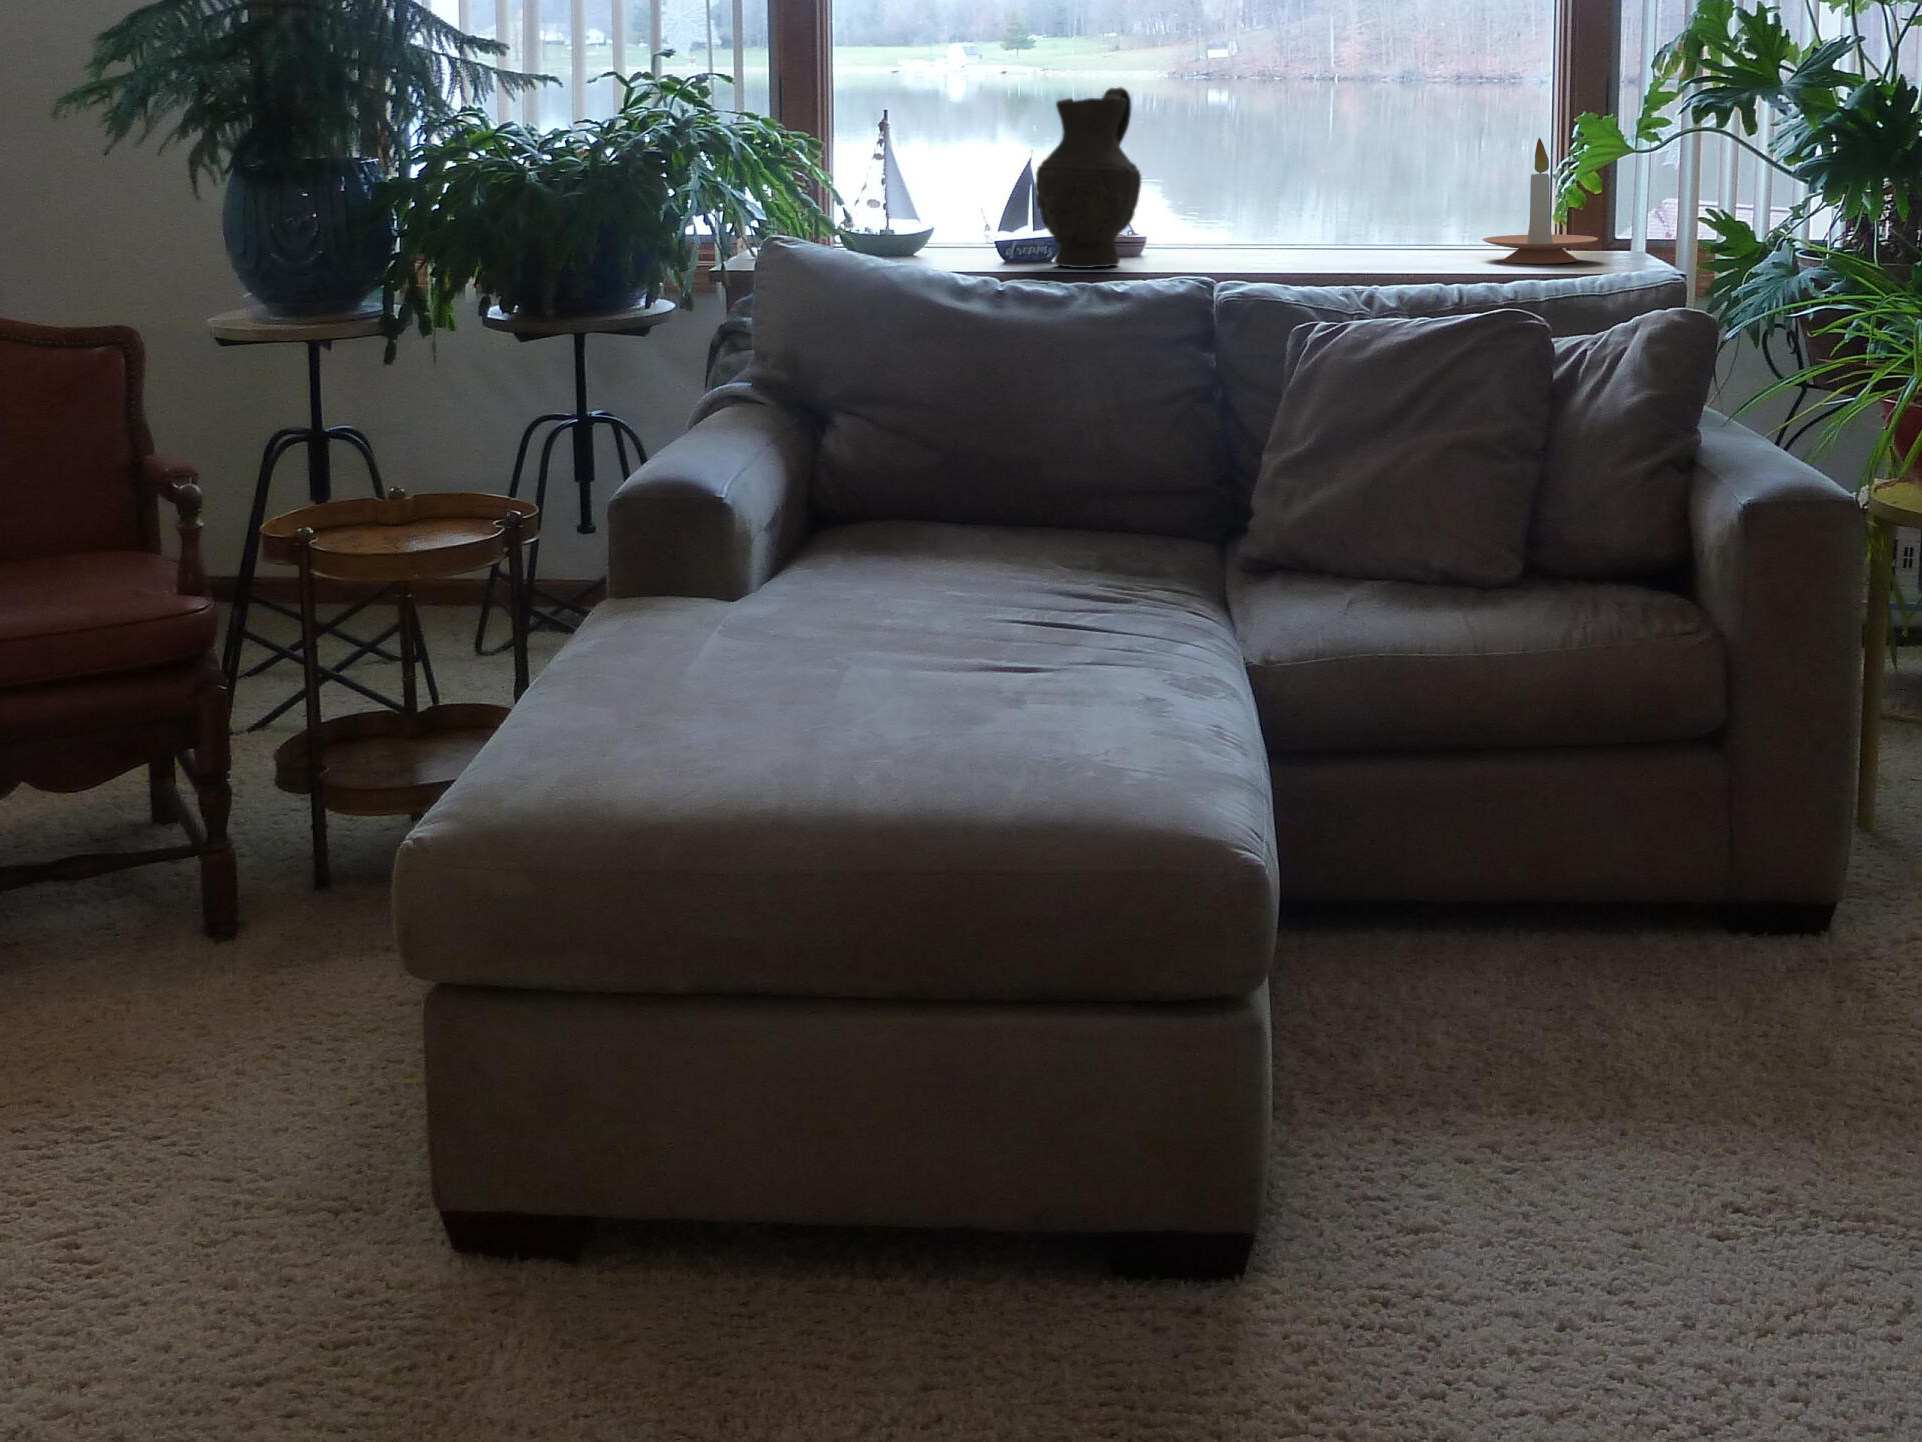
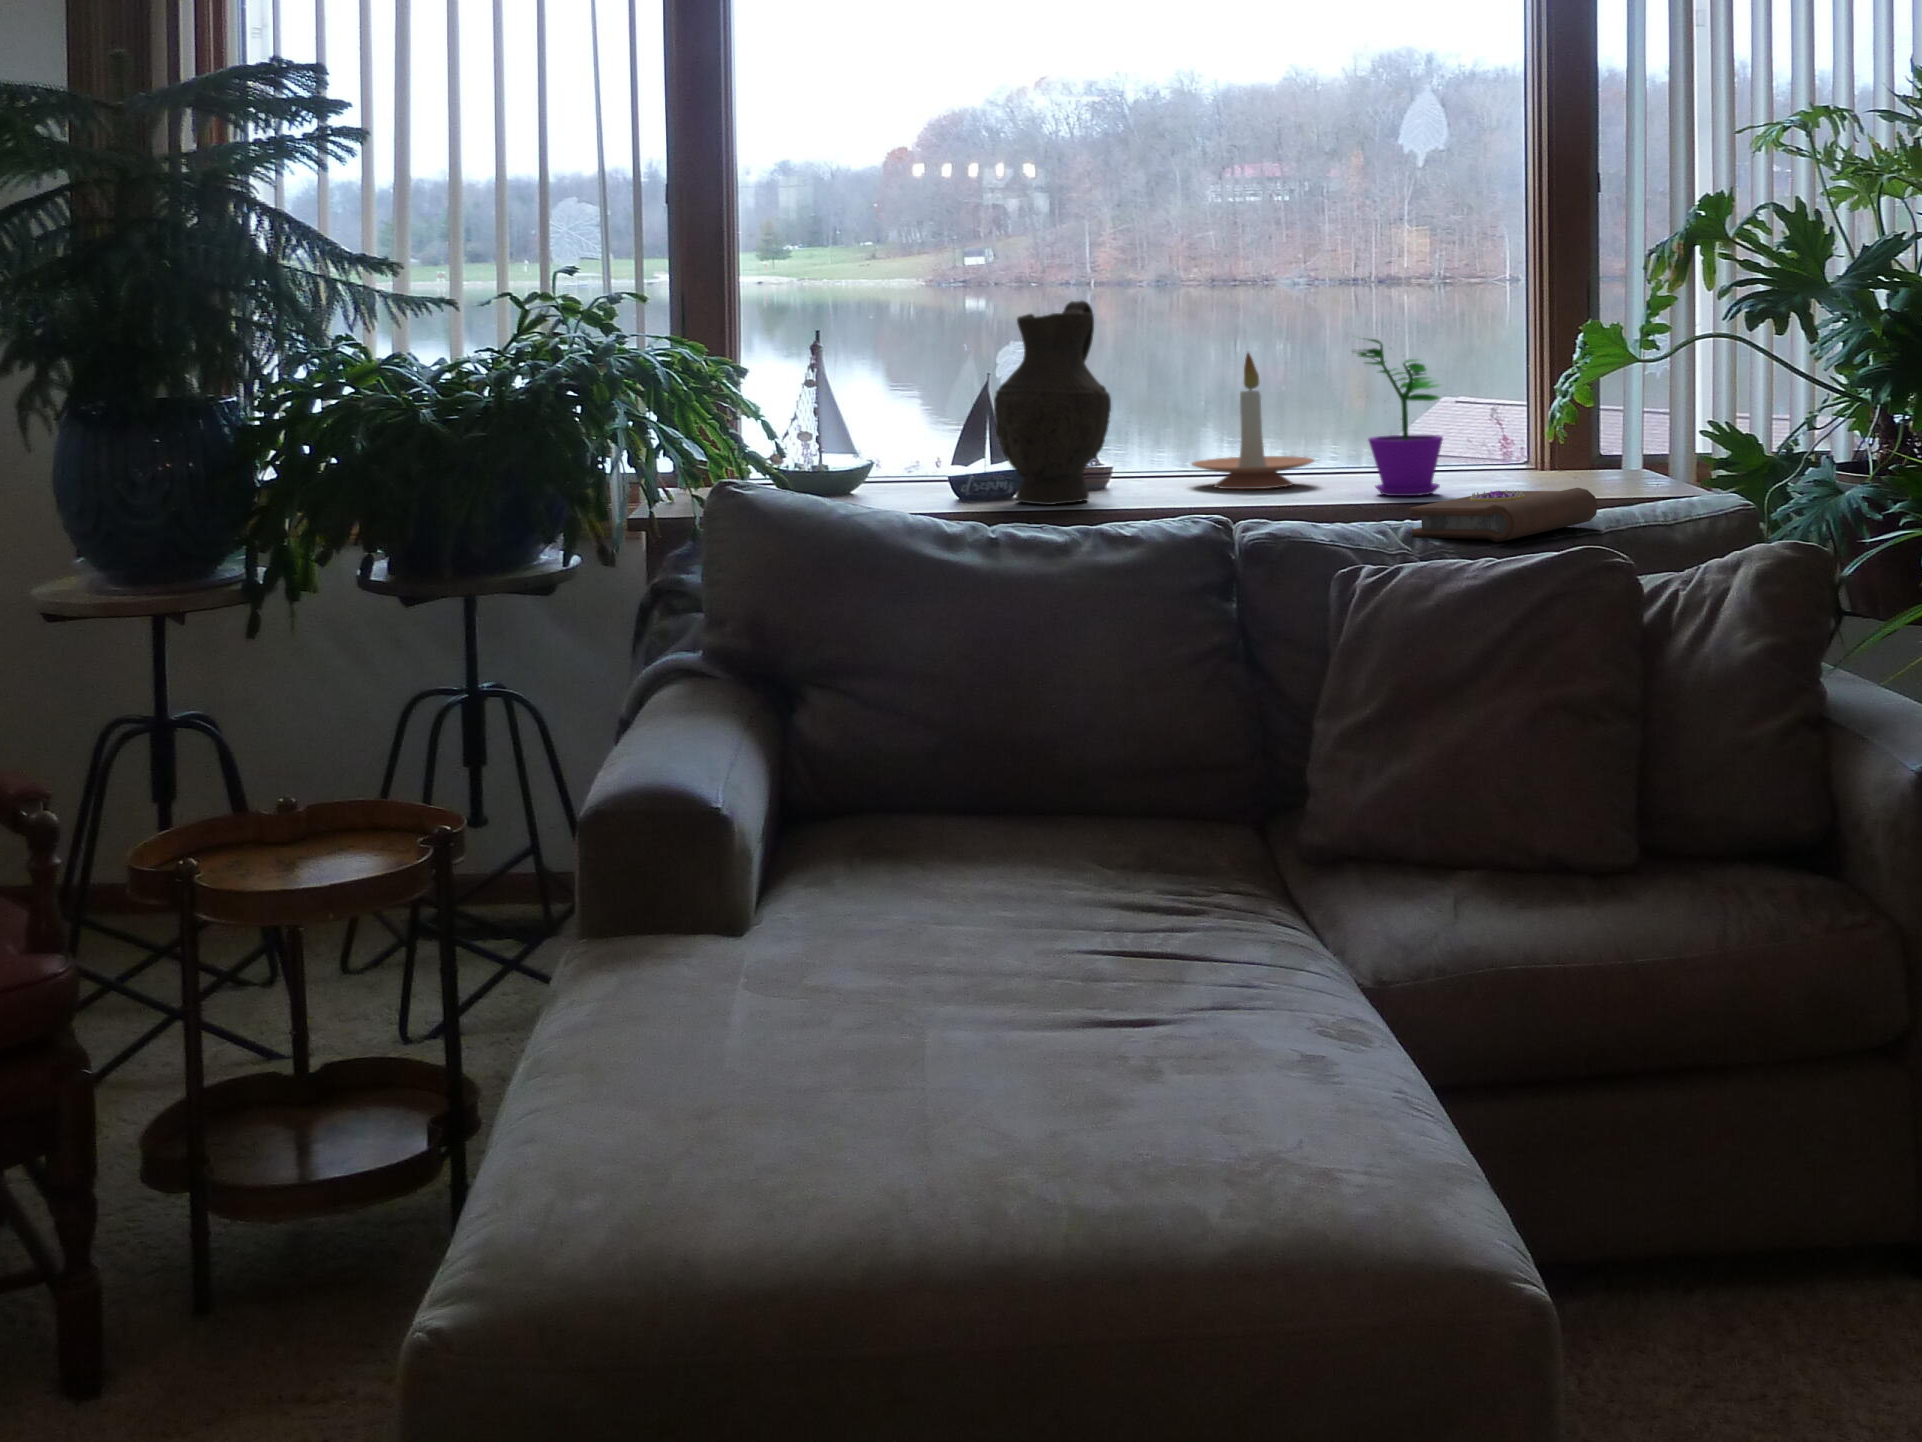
flower pot: none [1359,114,1440,268] -> present [1355,339,1443,496]
candle holder: present [1483,138,1598,264] -> present [1192,353,1314,489]
book: none [1371,261,1544,305] -> present [1410,488,1598,543]

